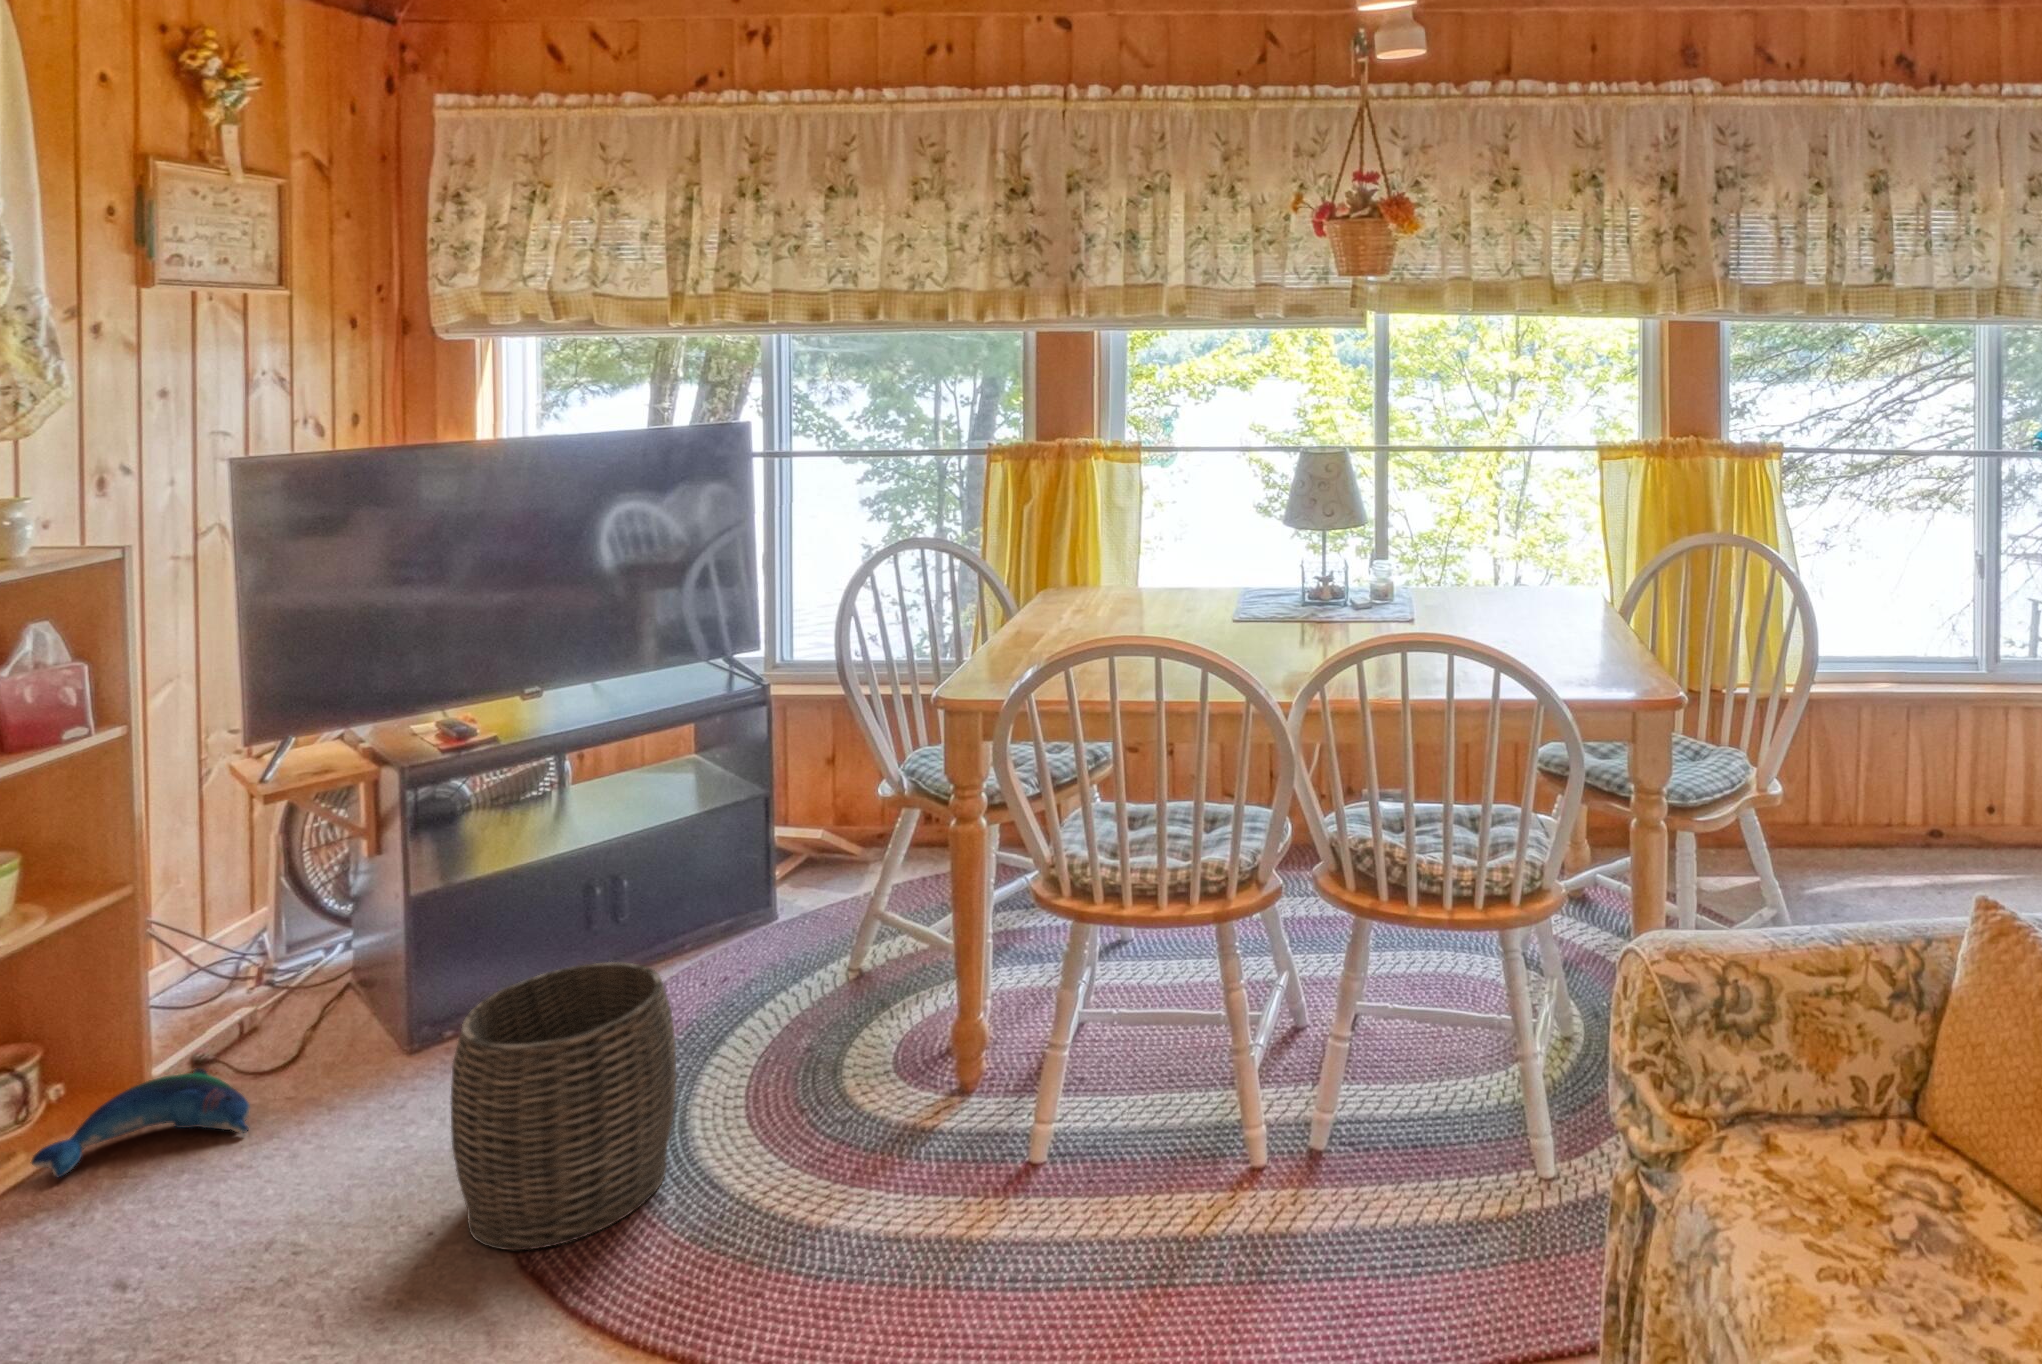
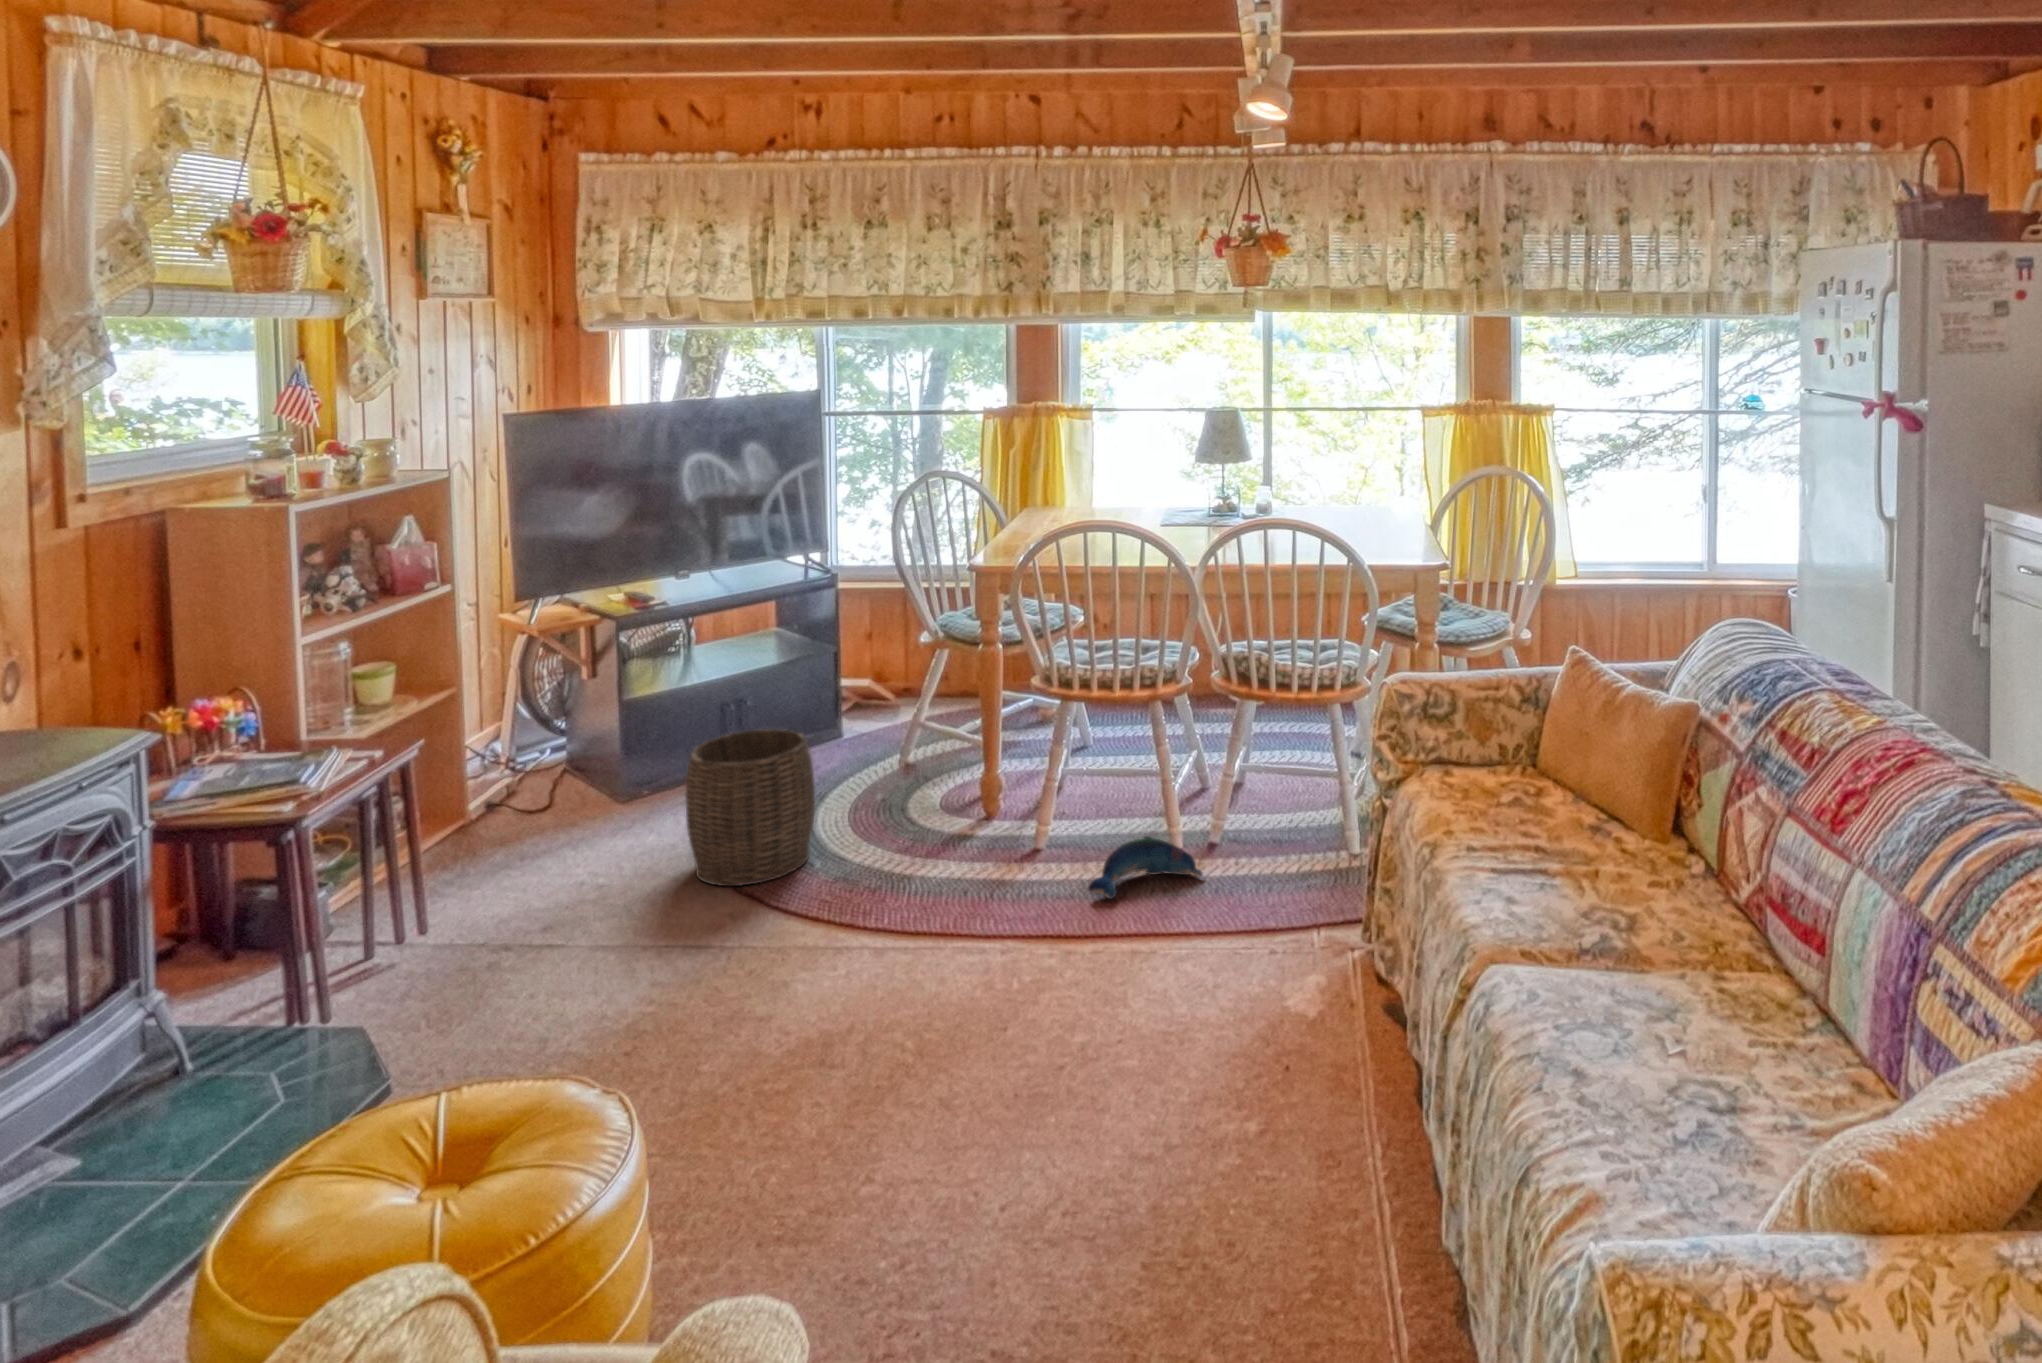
plush toy: present [31,1068,250,1177] -> present [1088,836,1203,899]

